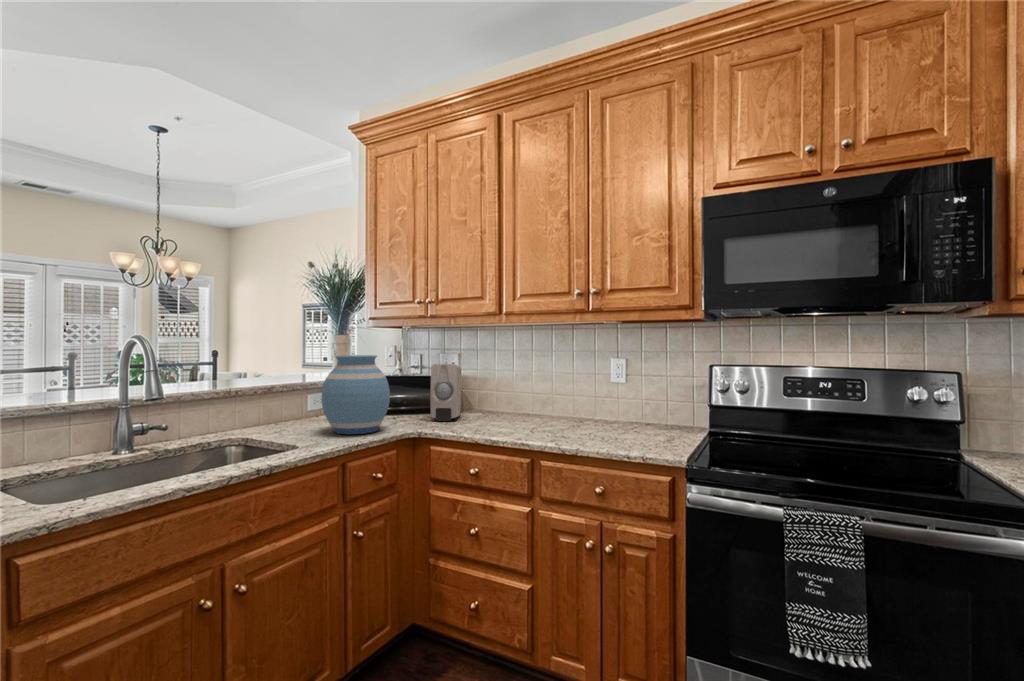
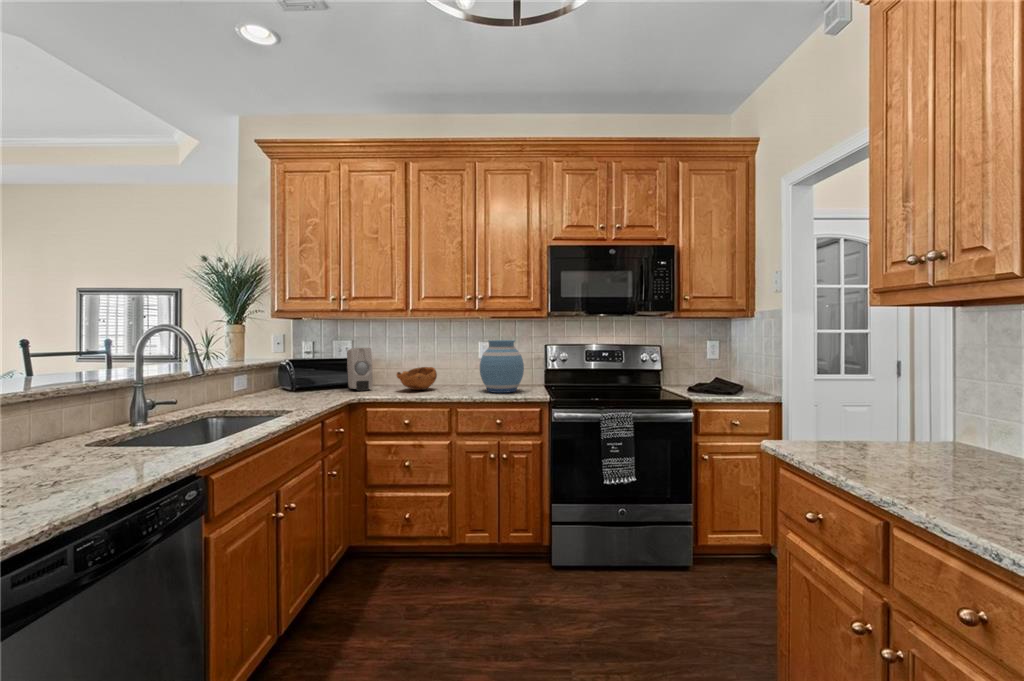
vase: present [321,355,390,434] -> present [480,340,524,393]
wooden bowl: none [481,393,540,426] -> present [397,367,437,390]

